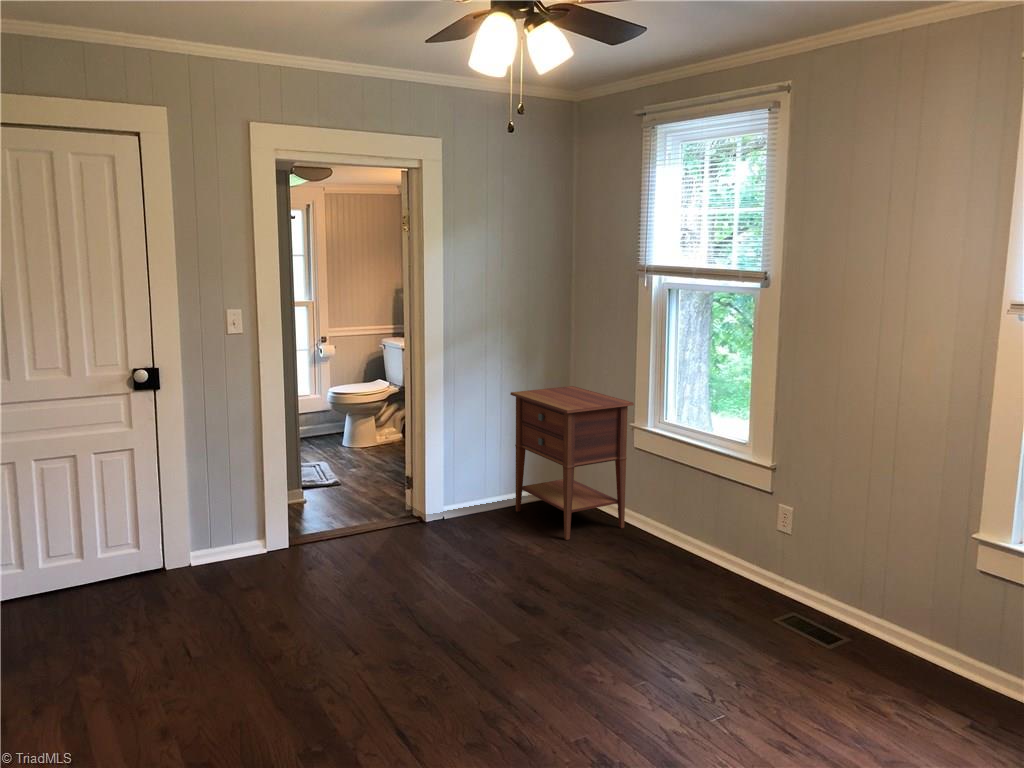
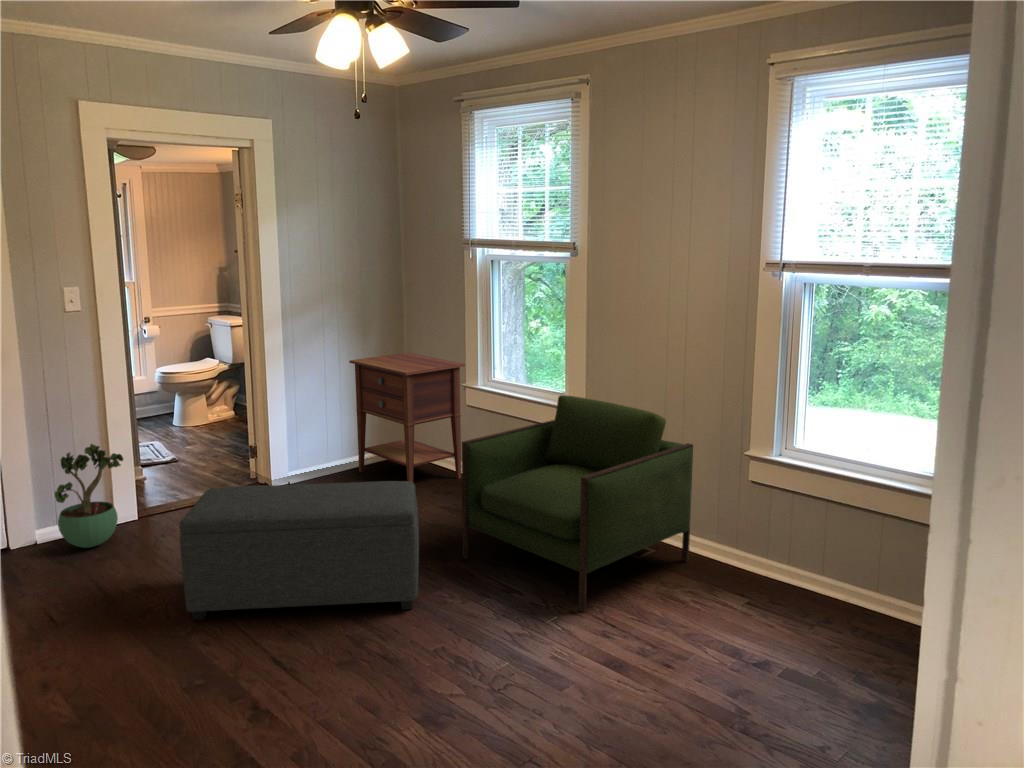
armchair: none [617,450,909,724] -> present [462,395,693,612]
potted plant: none [206,470,274,575] -> present [55,444,123,548]
ottoman: none [308,530,566,692] -> present [179,481,419,620]

